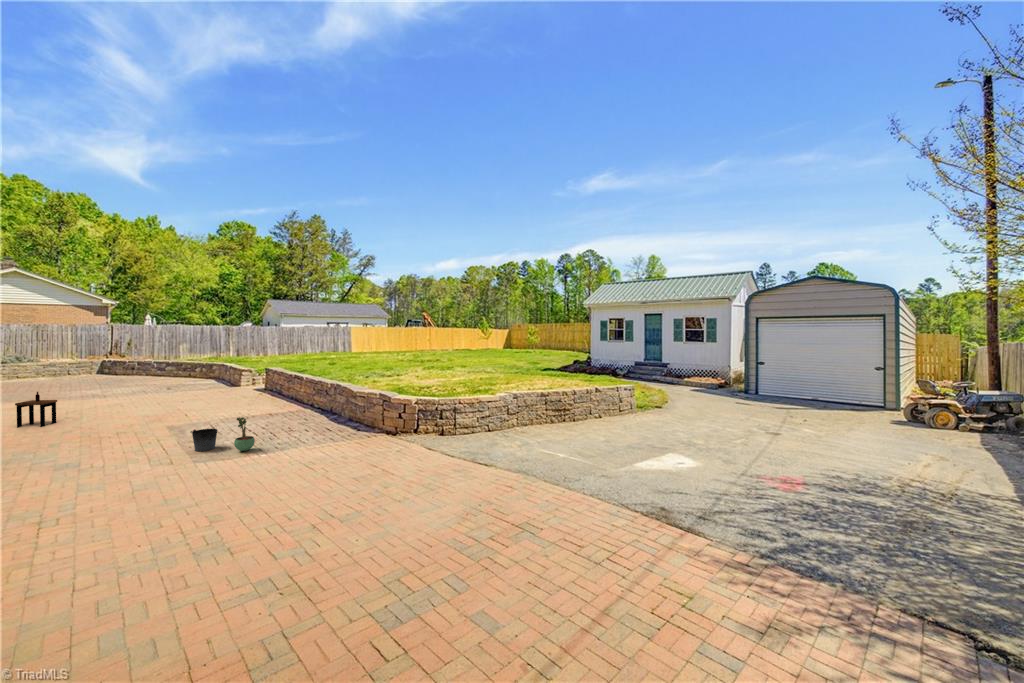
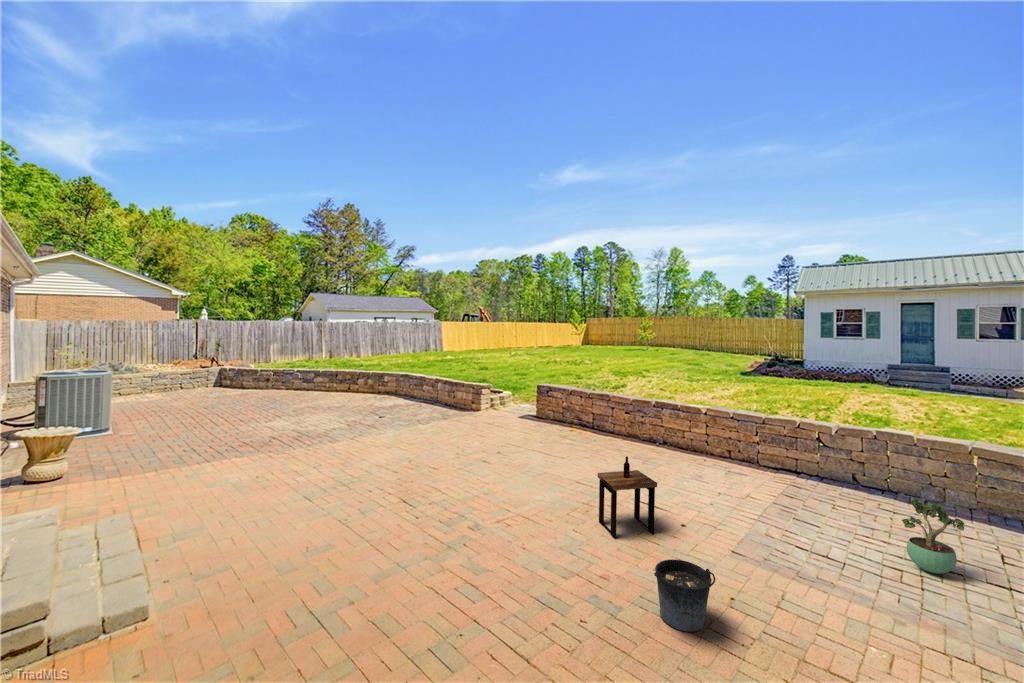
side table: present [15,392,57,428] -> present [597,456,657,539]
bucket: present [191,429,217,451] -> present [654,559,715,632]

